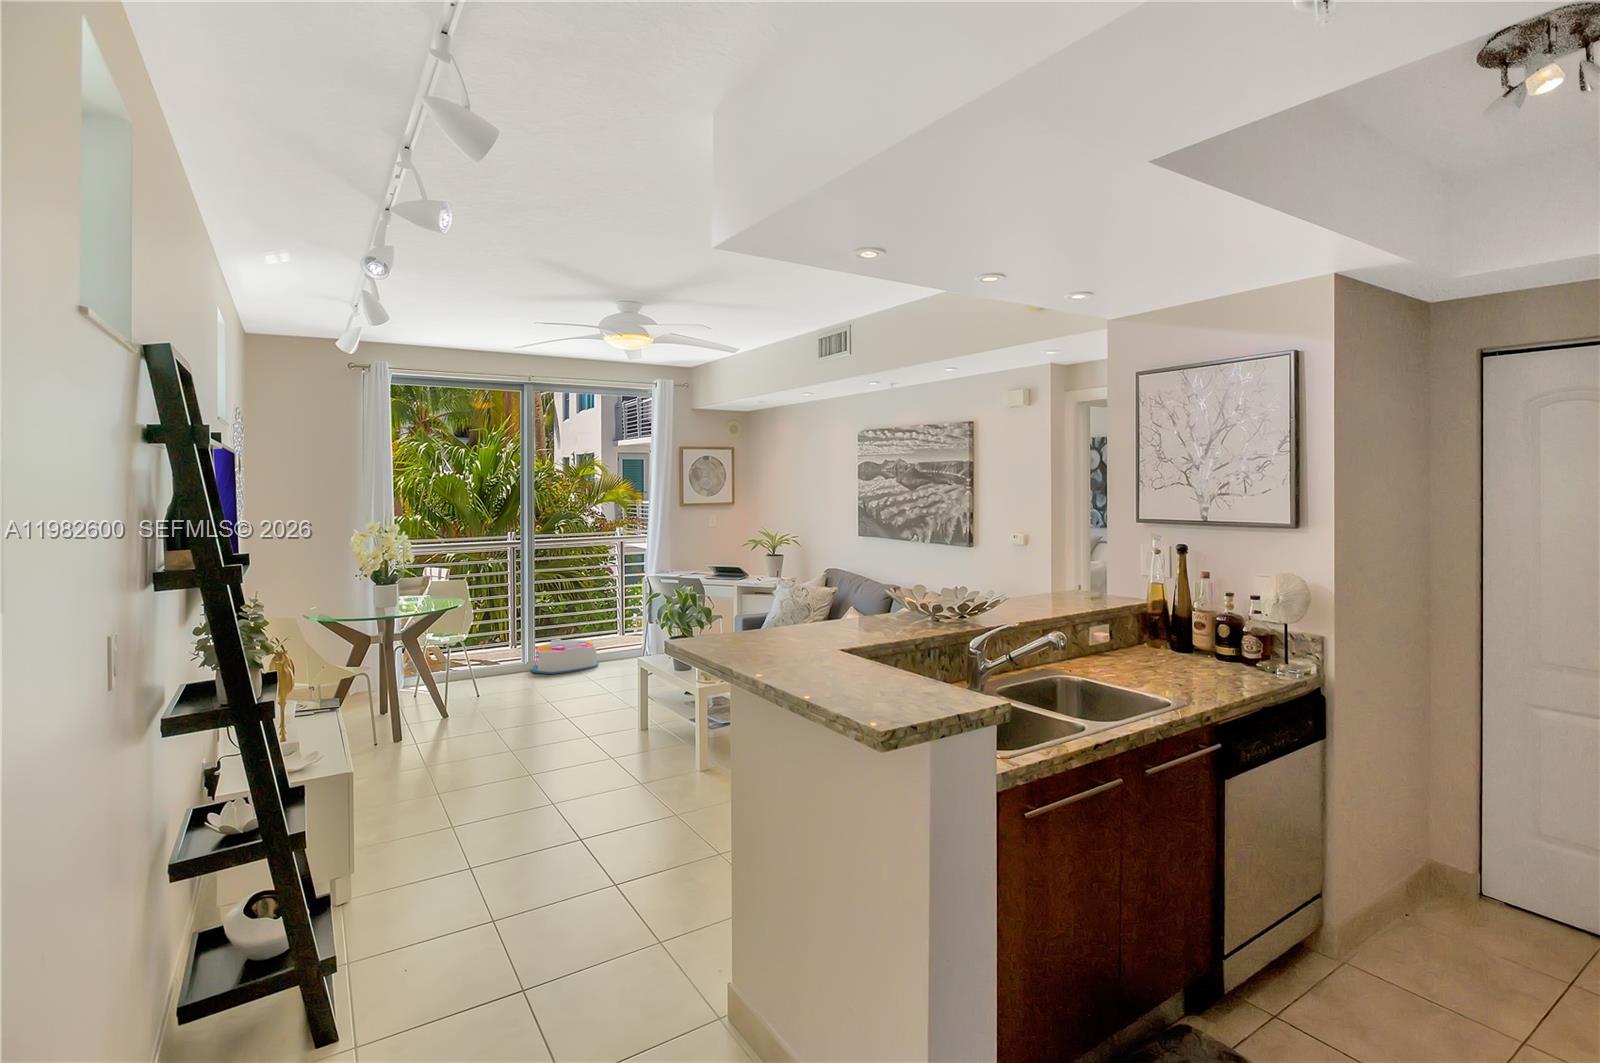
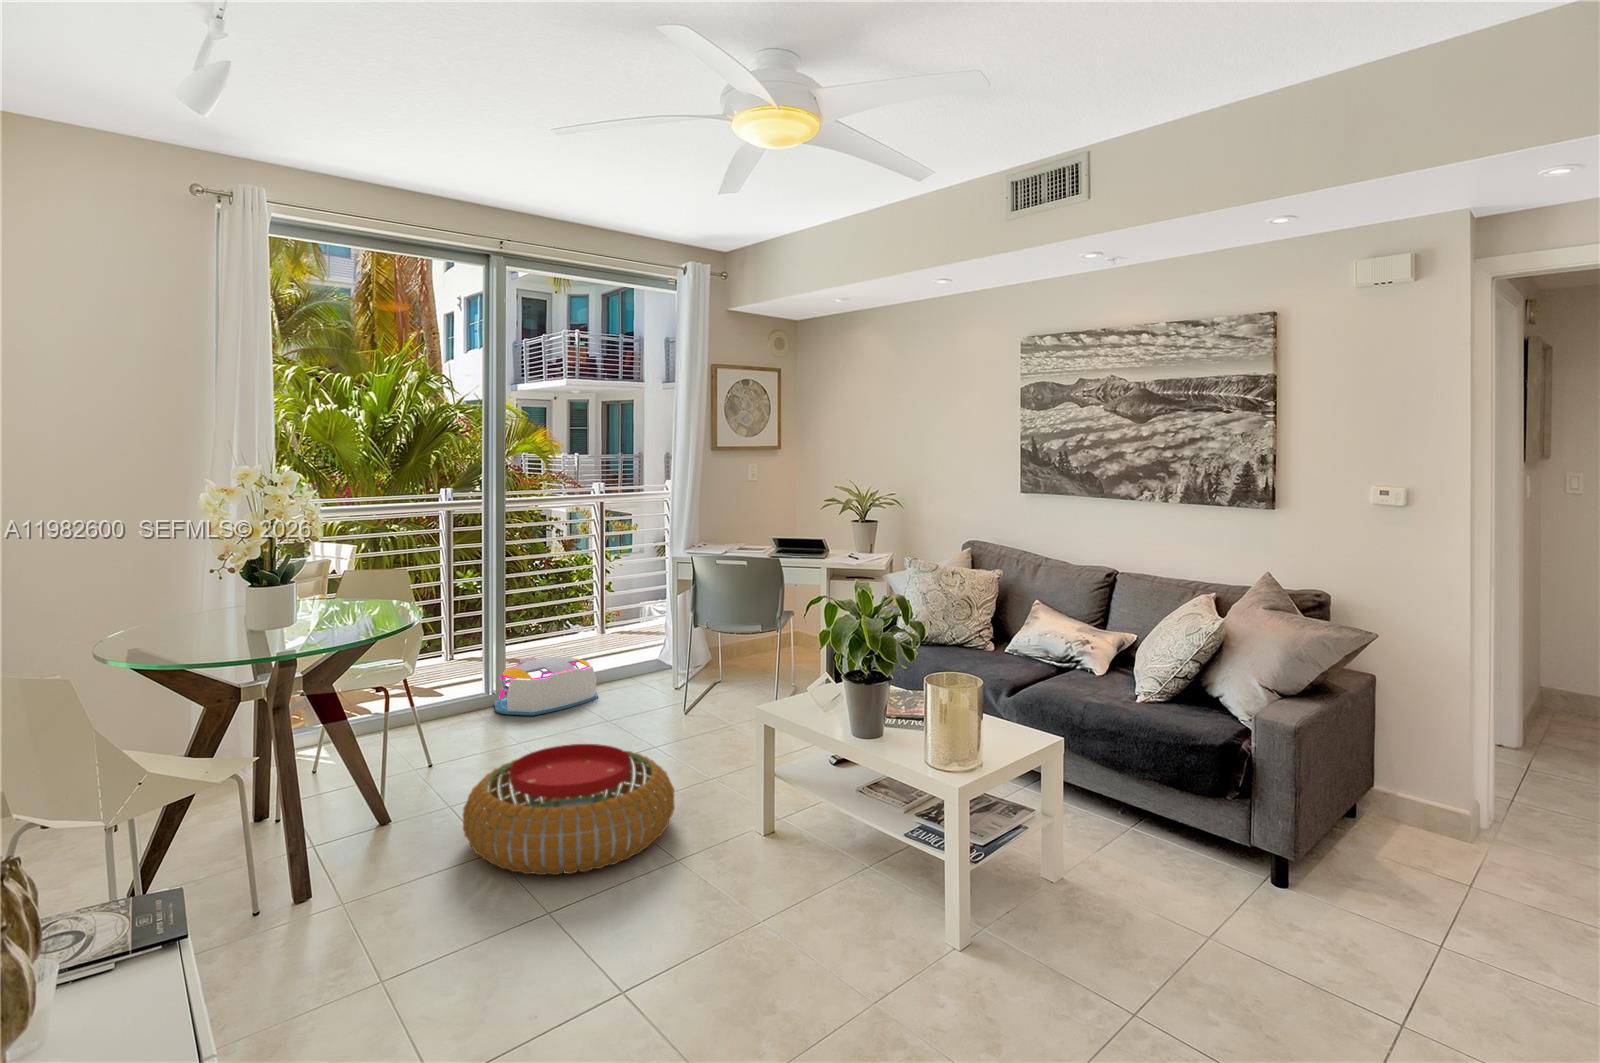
pouf: none [477,678,594,738] -> present [463,744,675,875]

